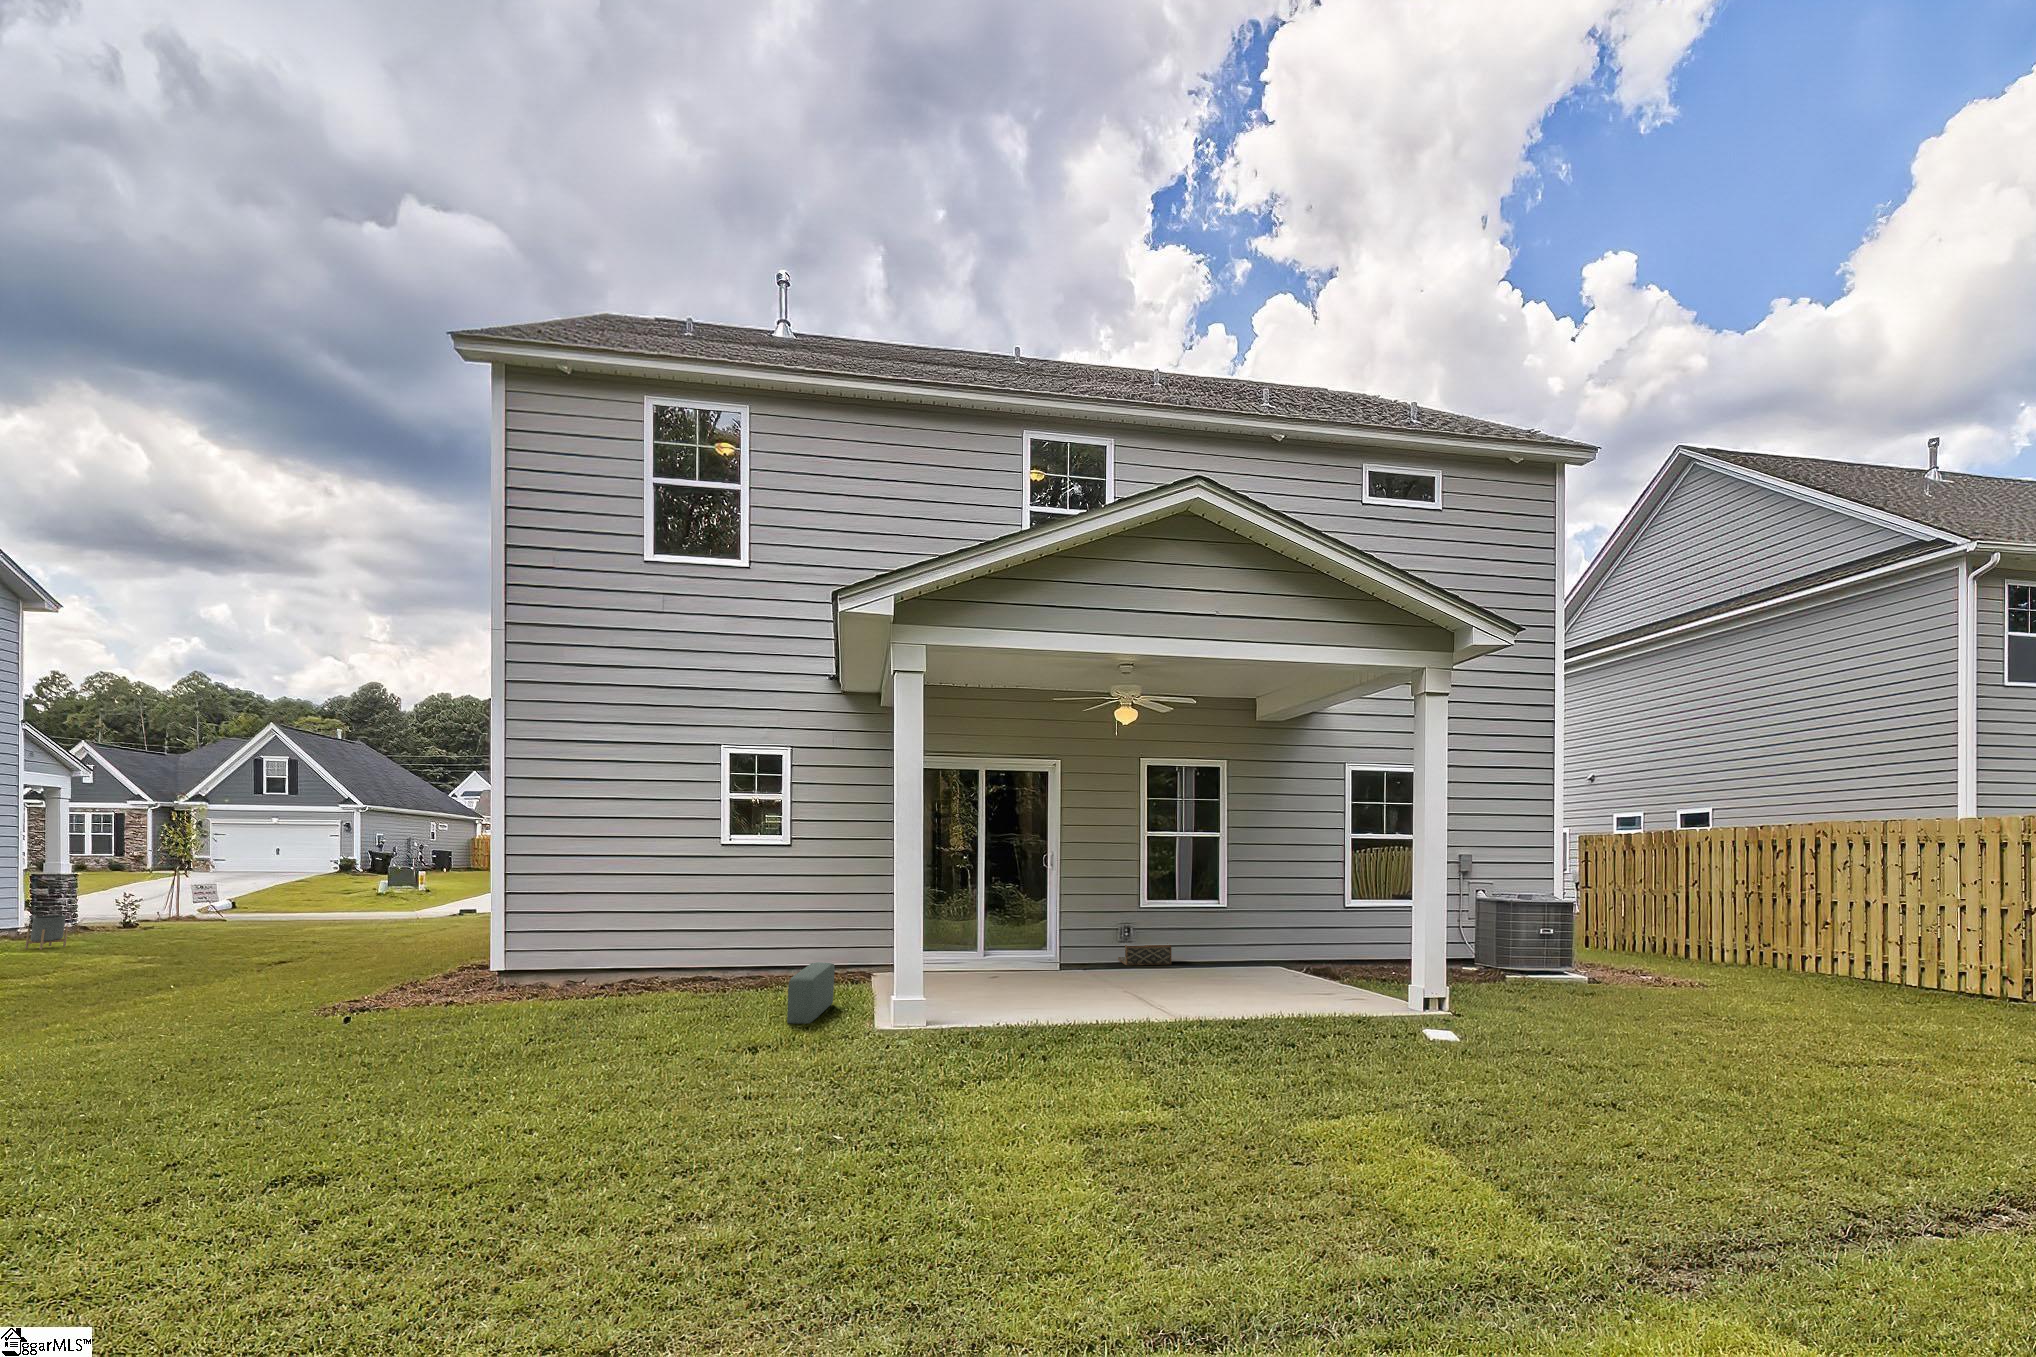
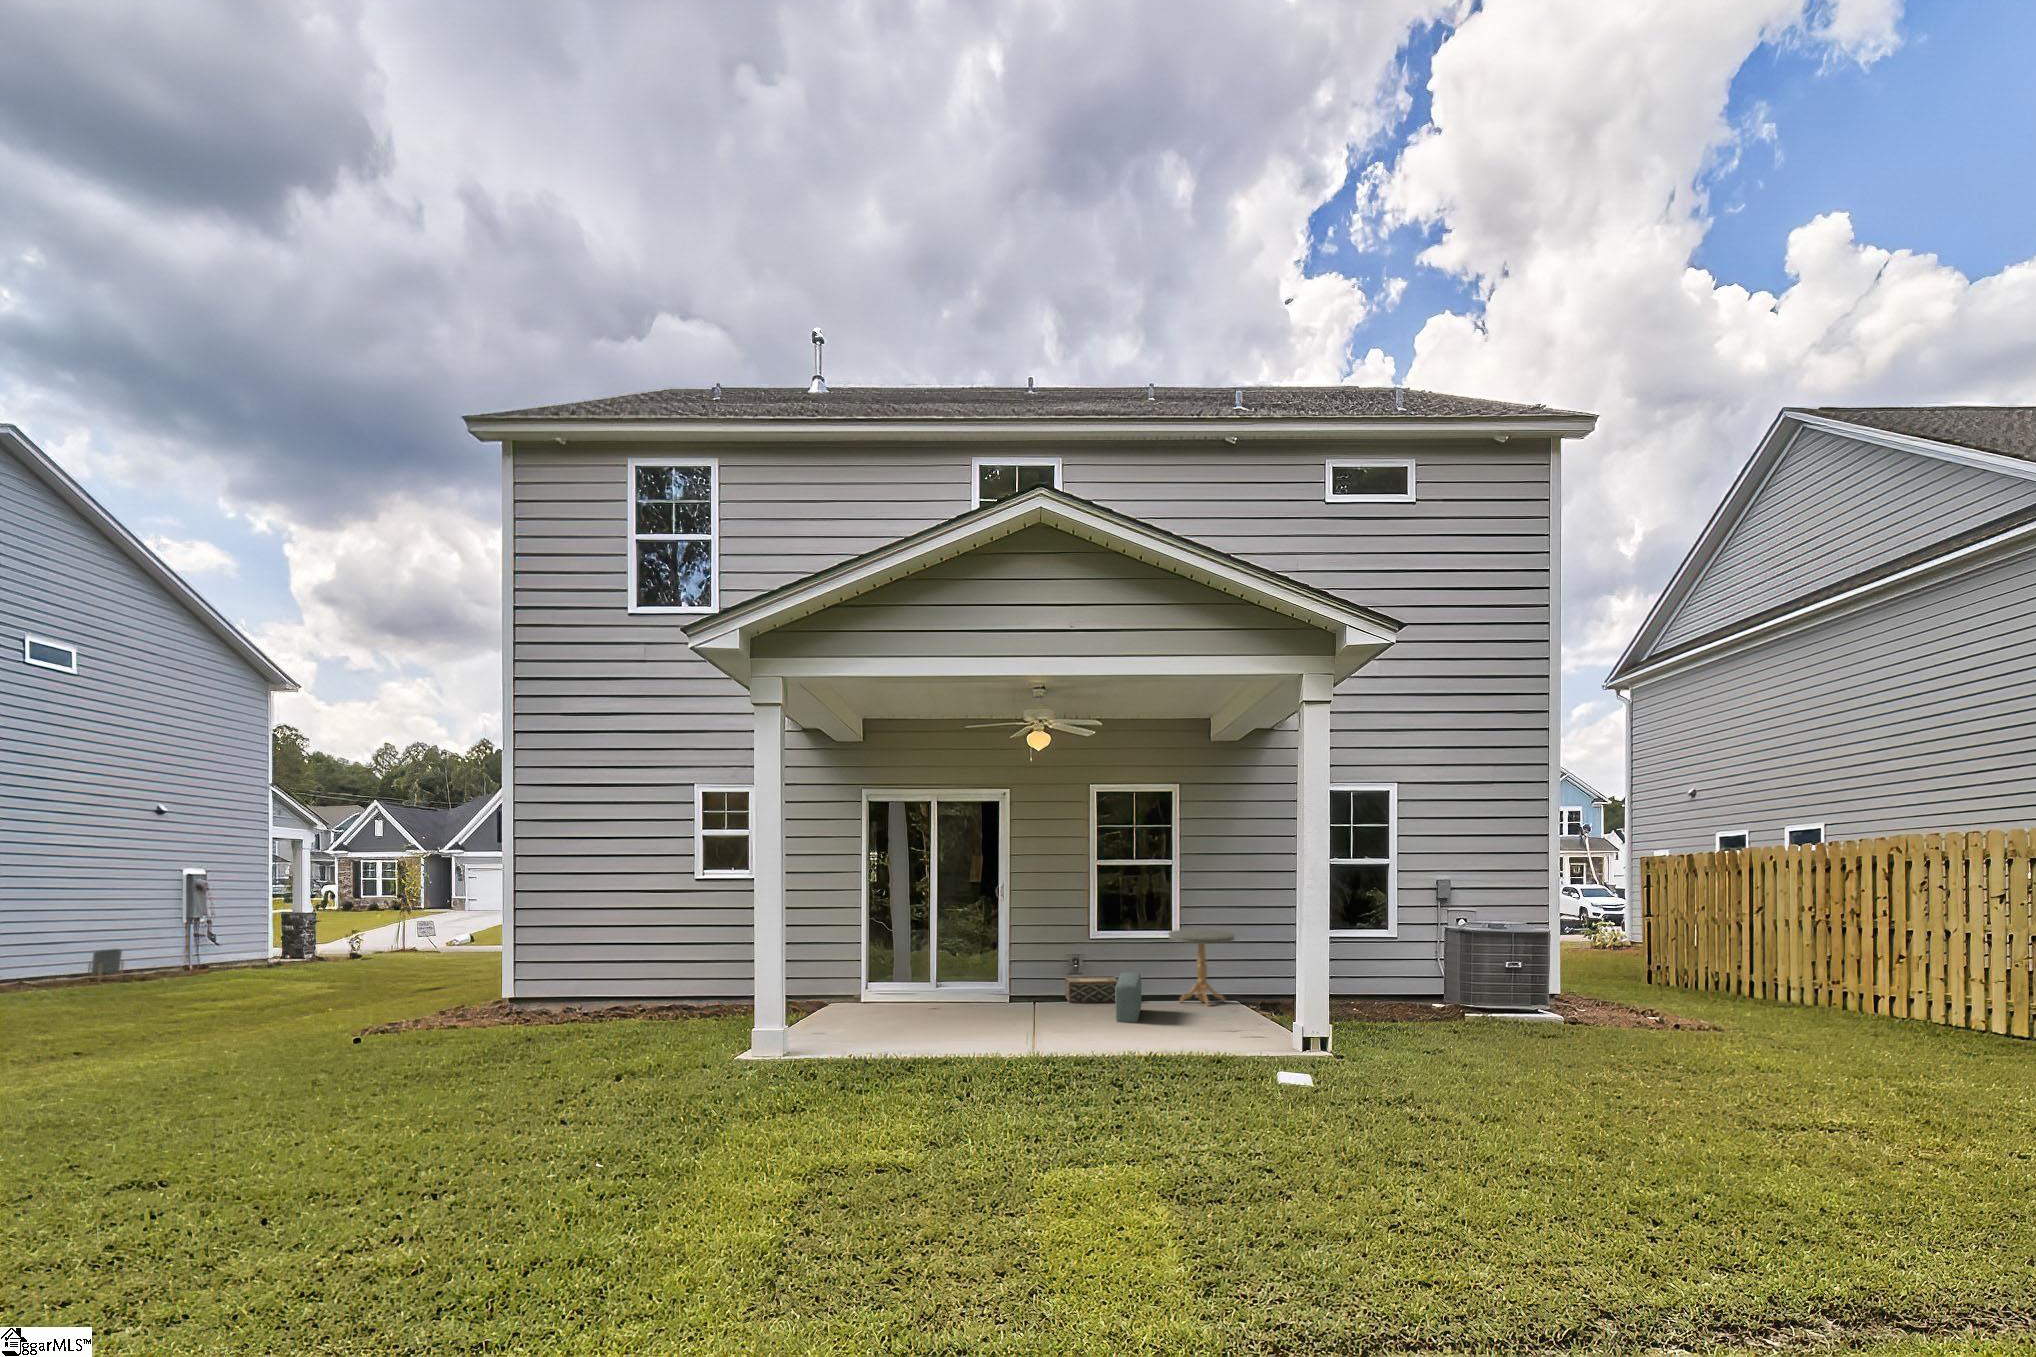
side table: none [1216,897,1278,969] -> present [1169,929,1234,1006]
pouf: present [787,962,835,1024] -> present [1115,972,1141,1022]

